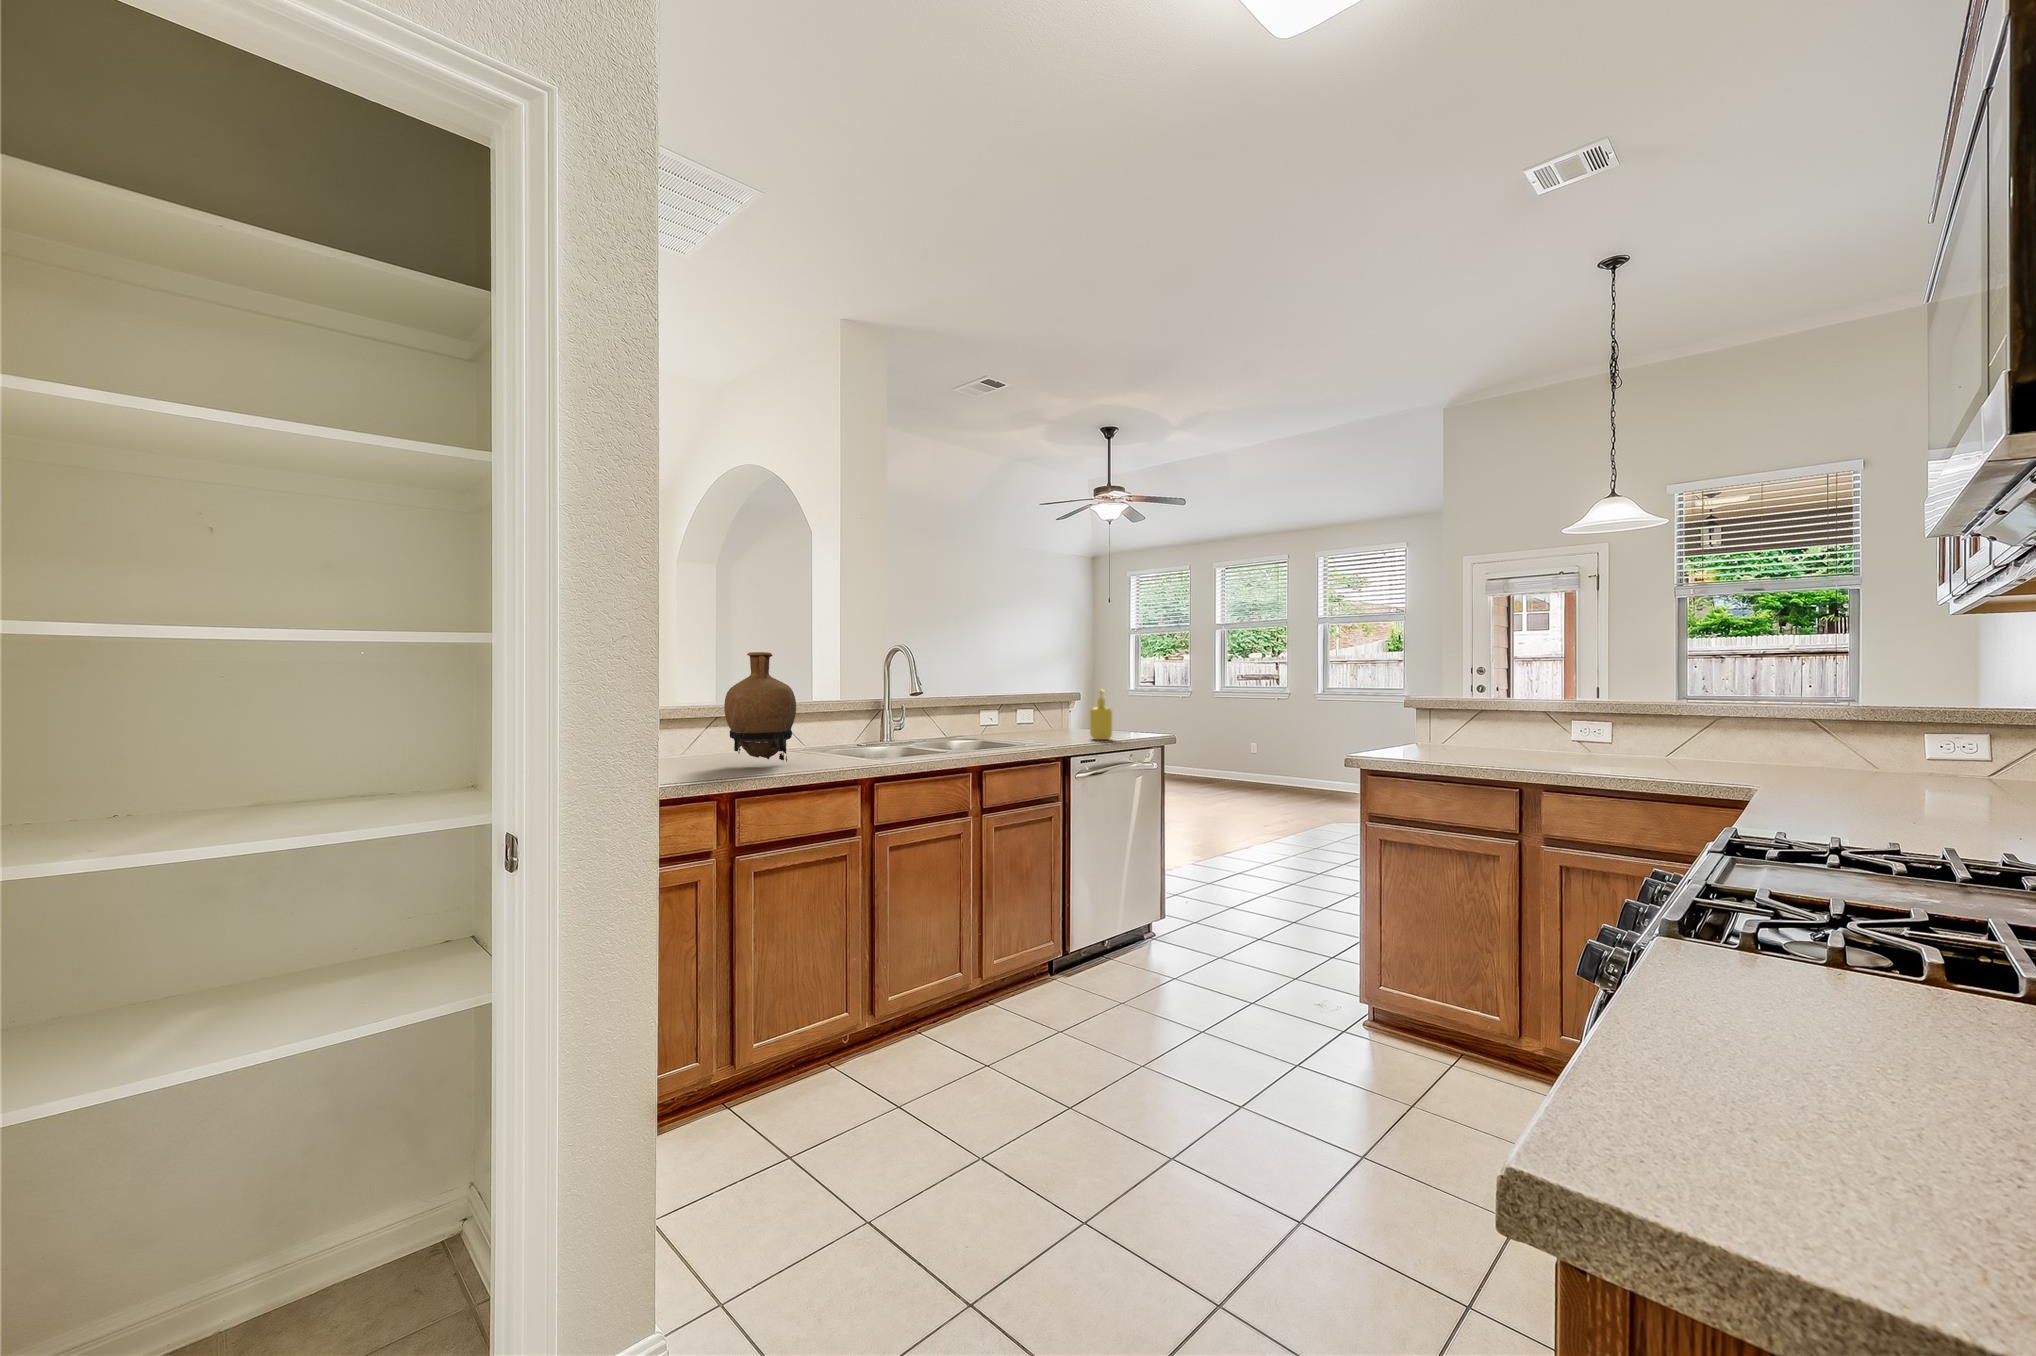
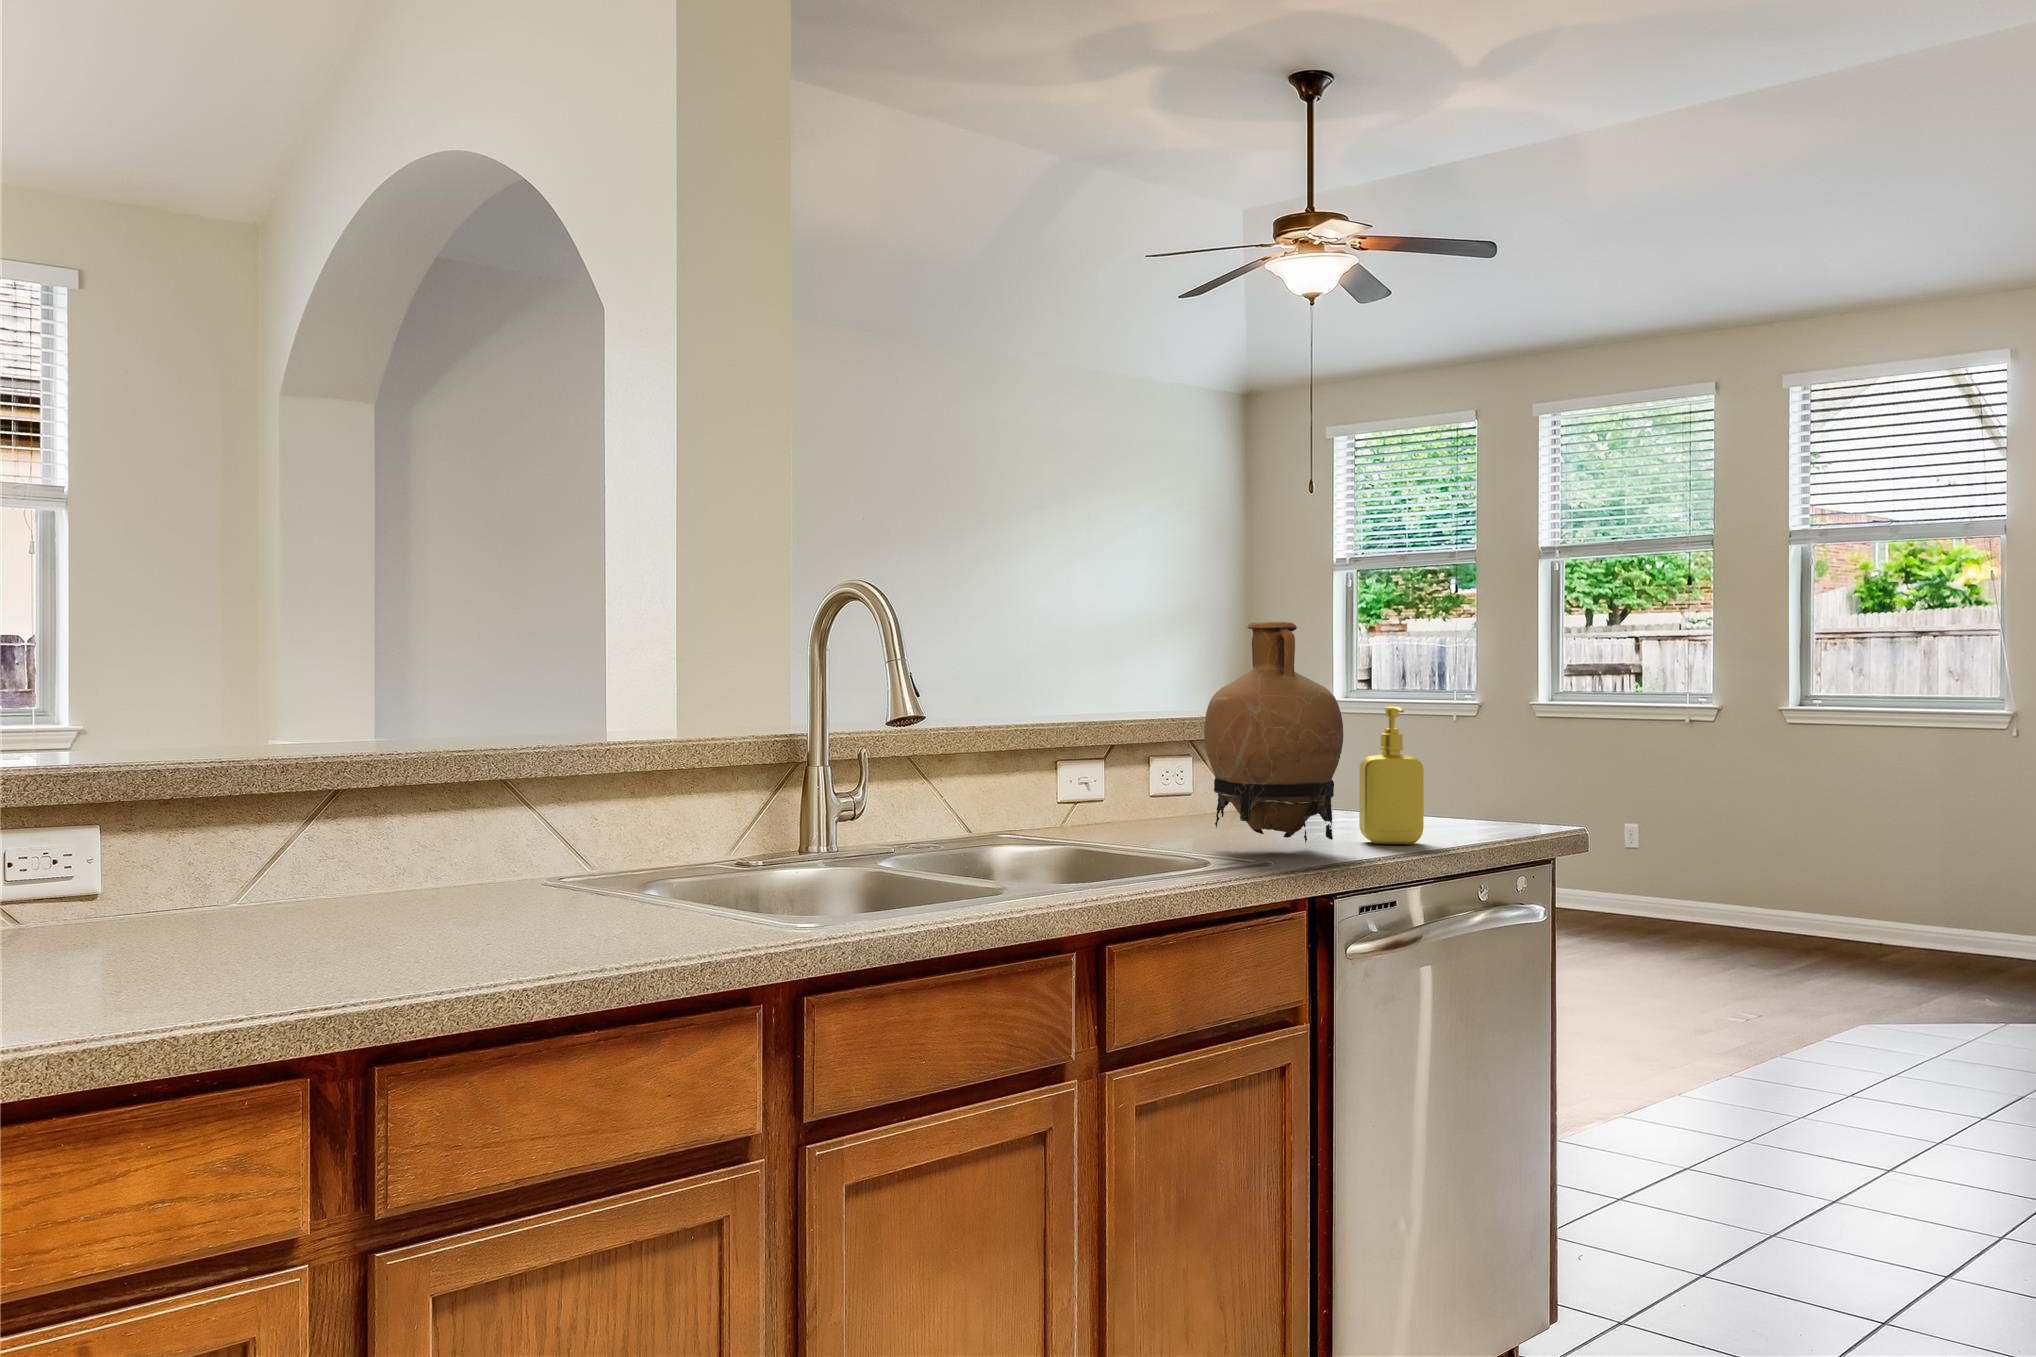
vase: present [724,652,796,761] -> present [1204,622,1343,843]

